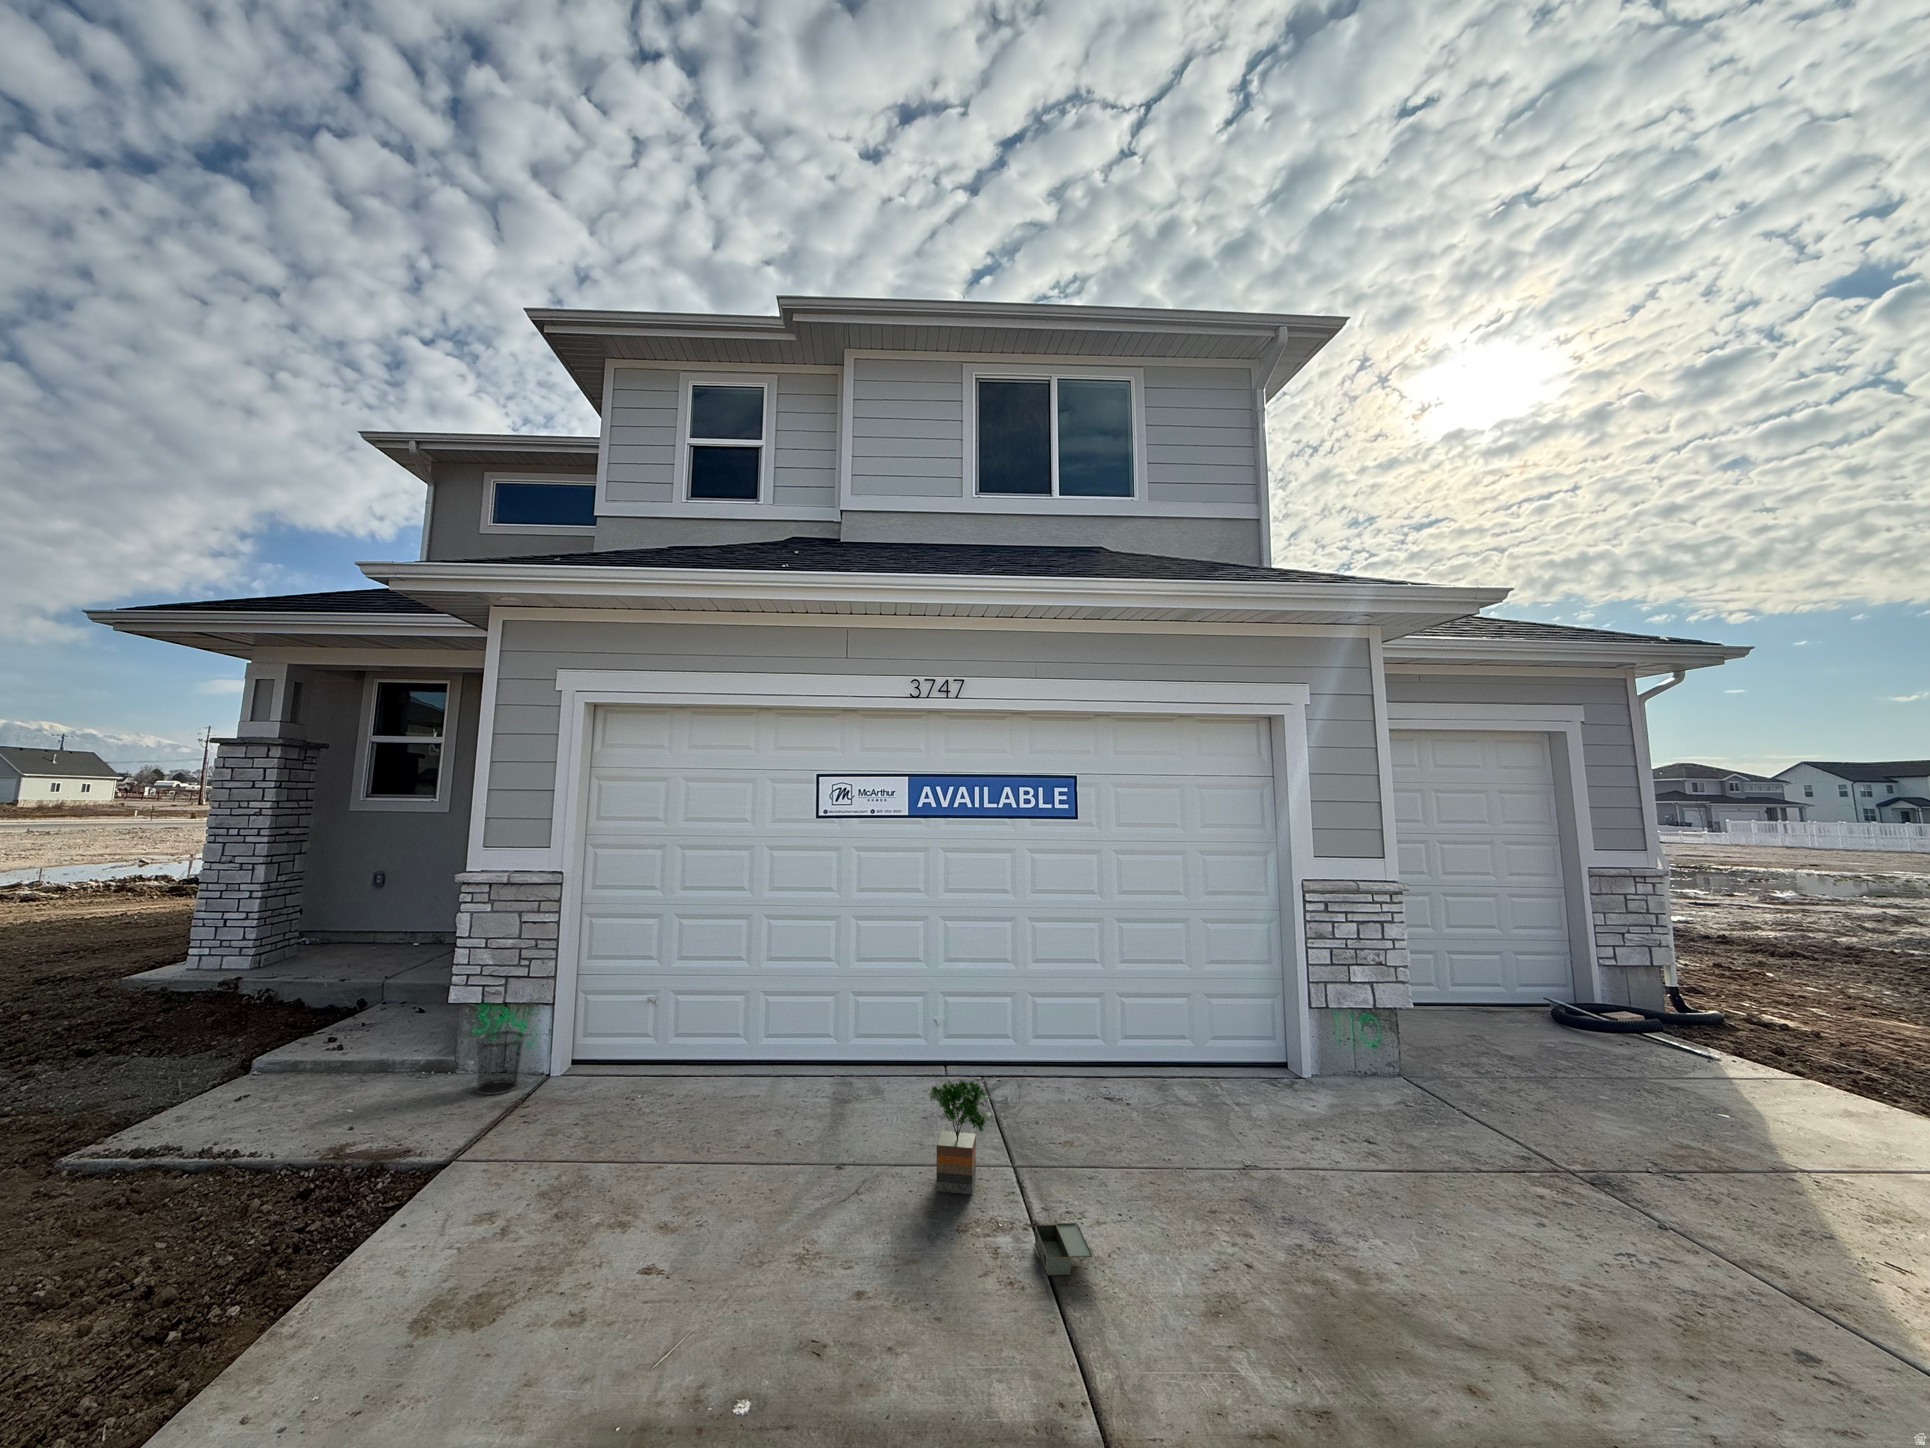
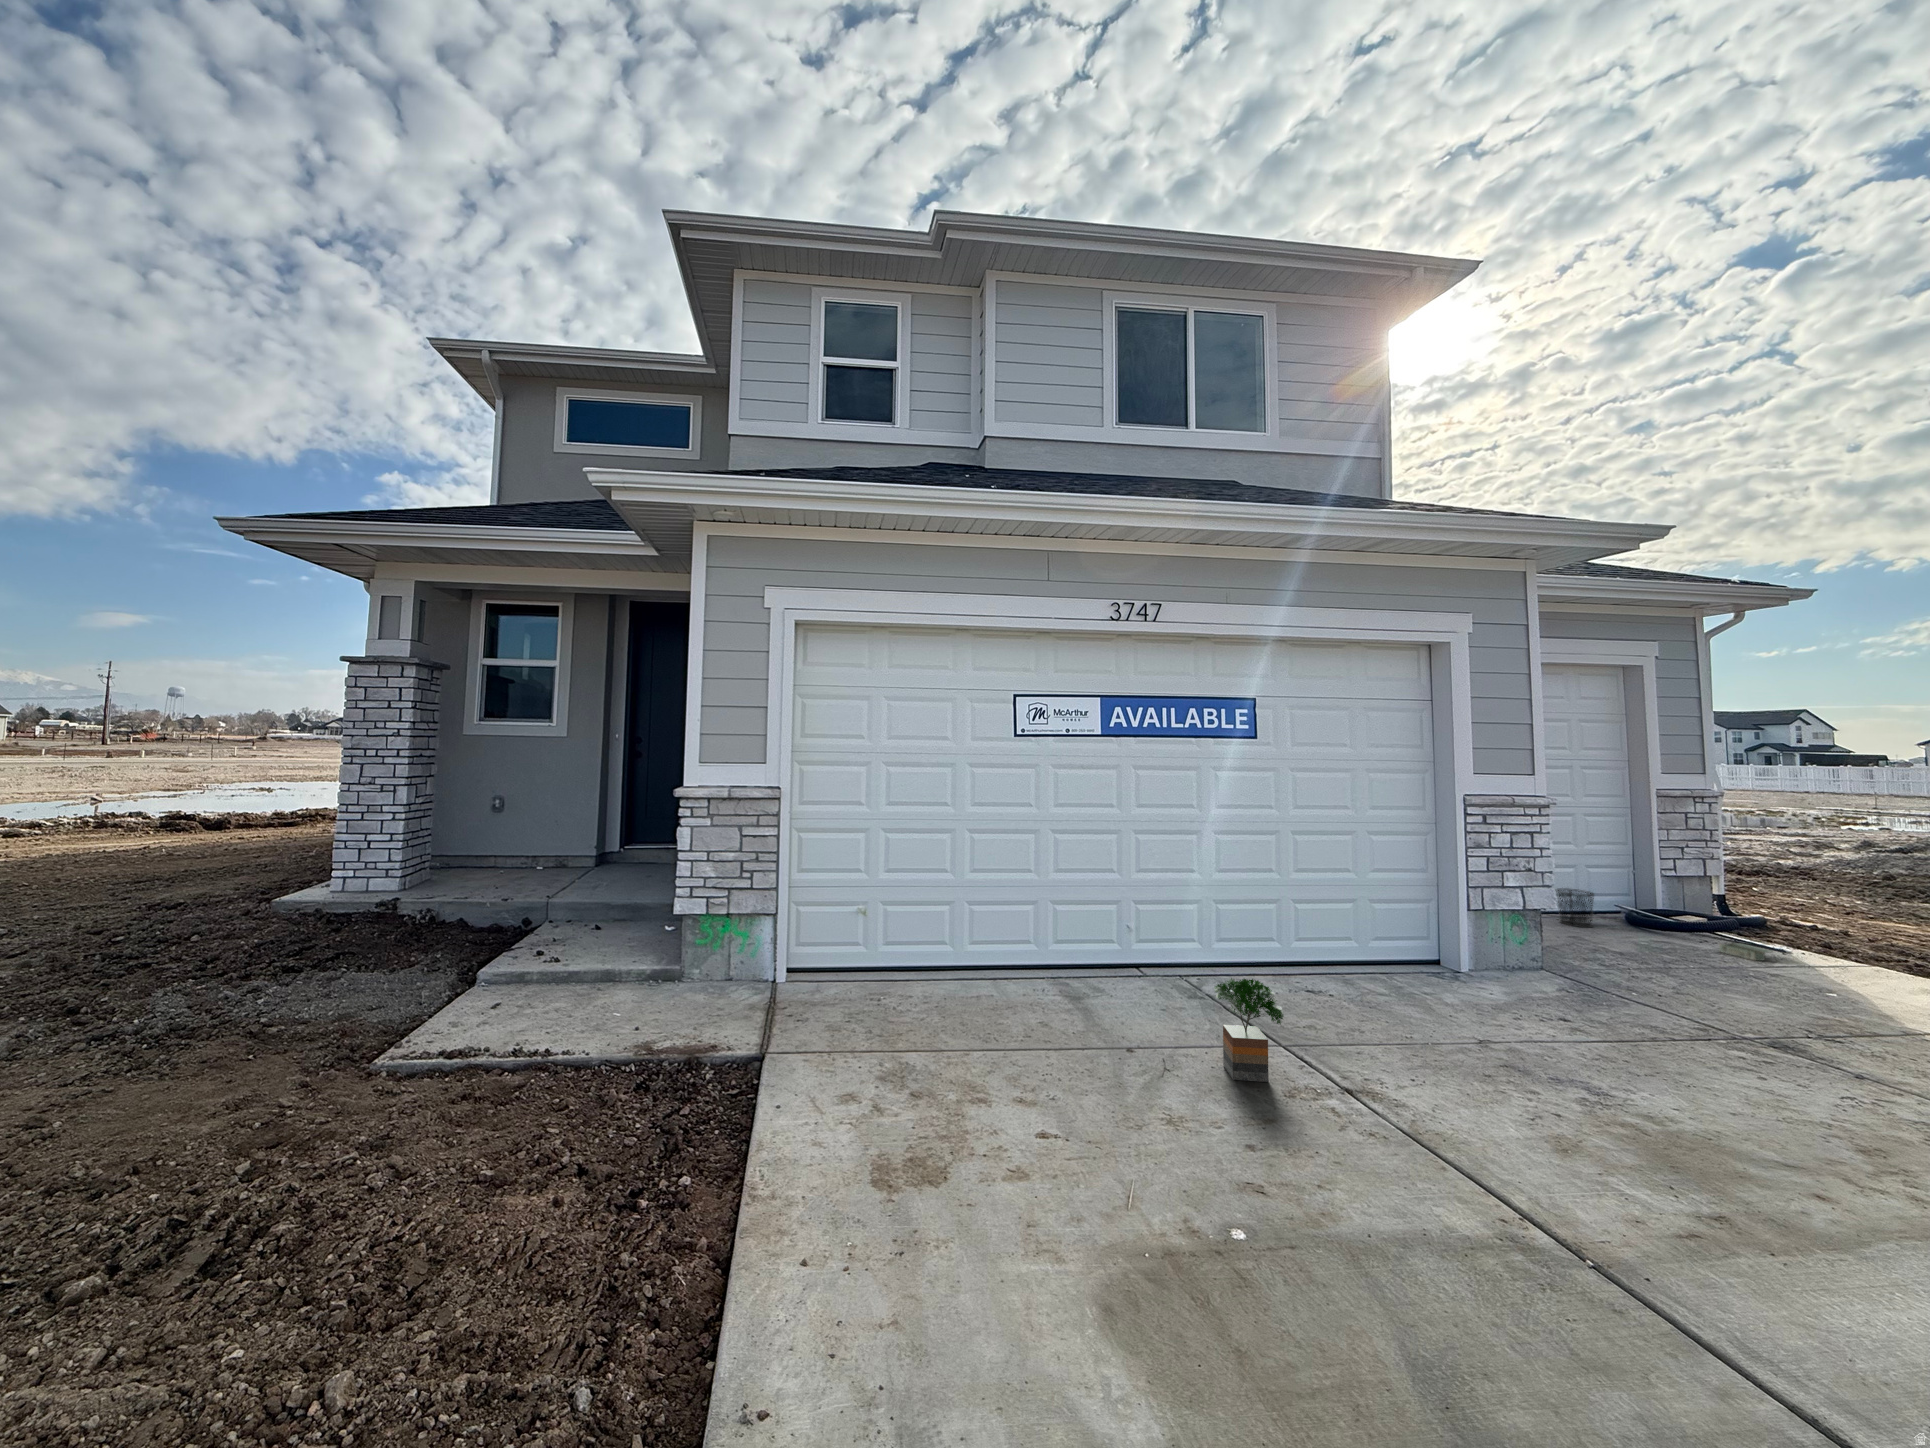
waste bin: present [476,1031,525,1095] -> present [1556,888,1594,927]
toolbox: present [1034,1223,1092,1275] -> present [1719,943,1771,961]

